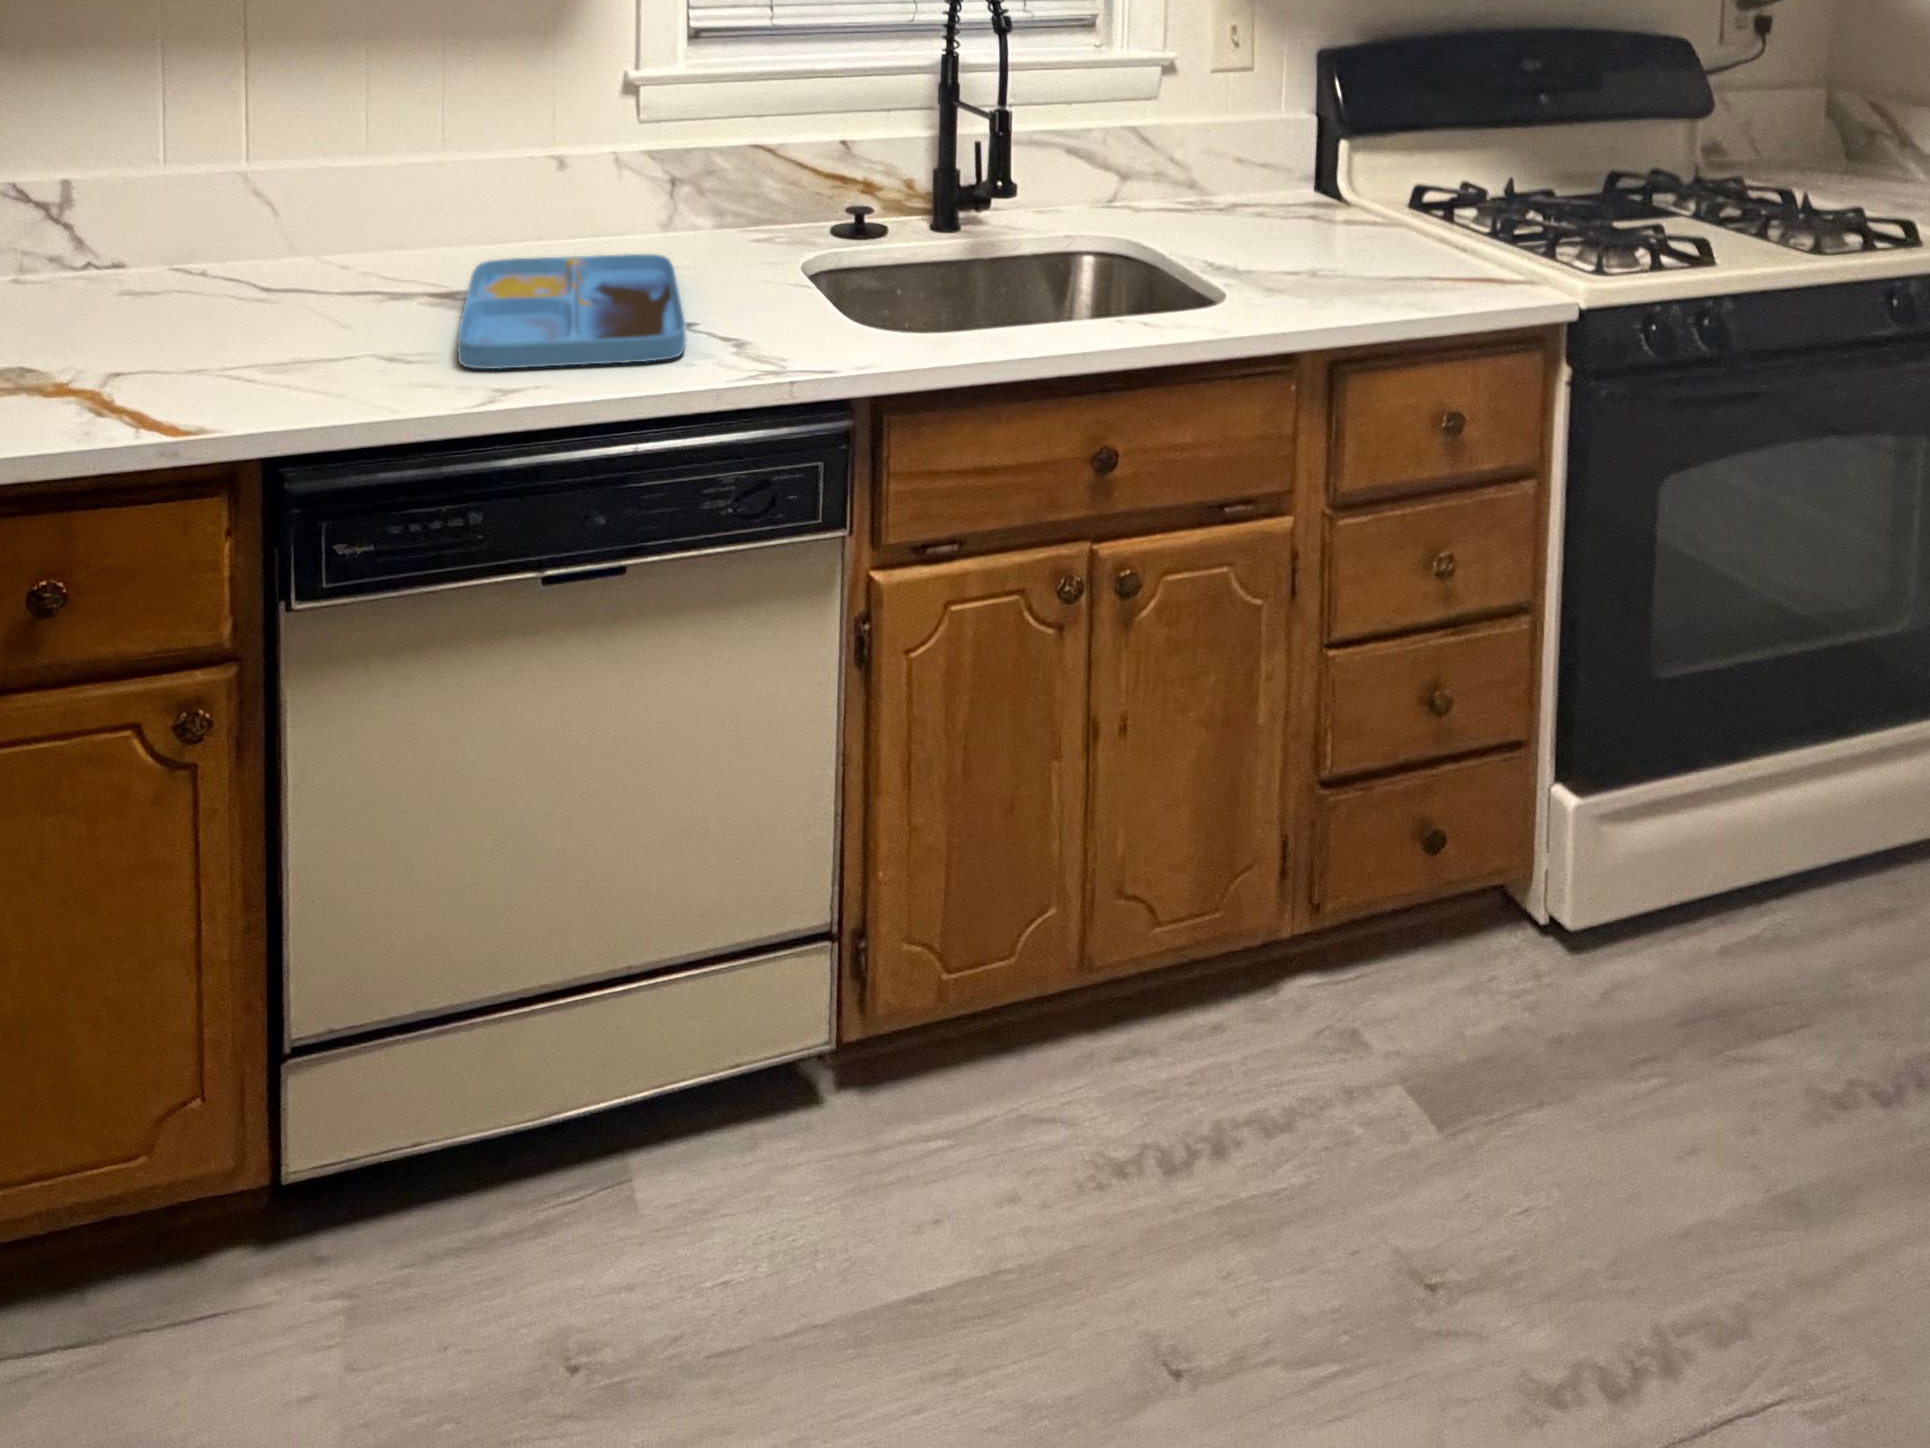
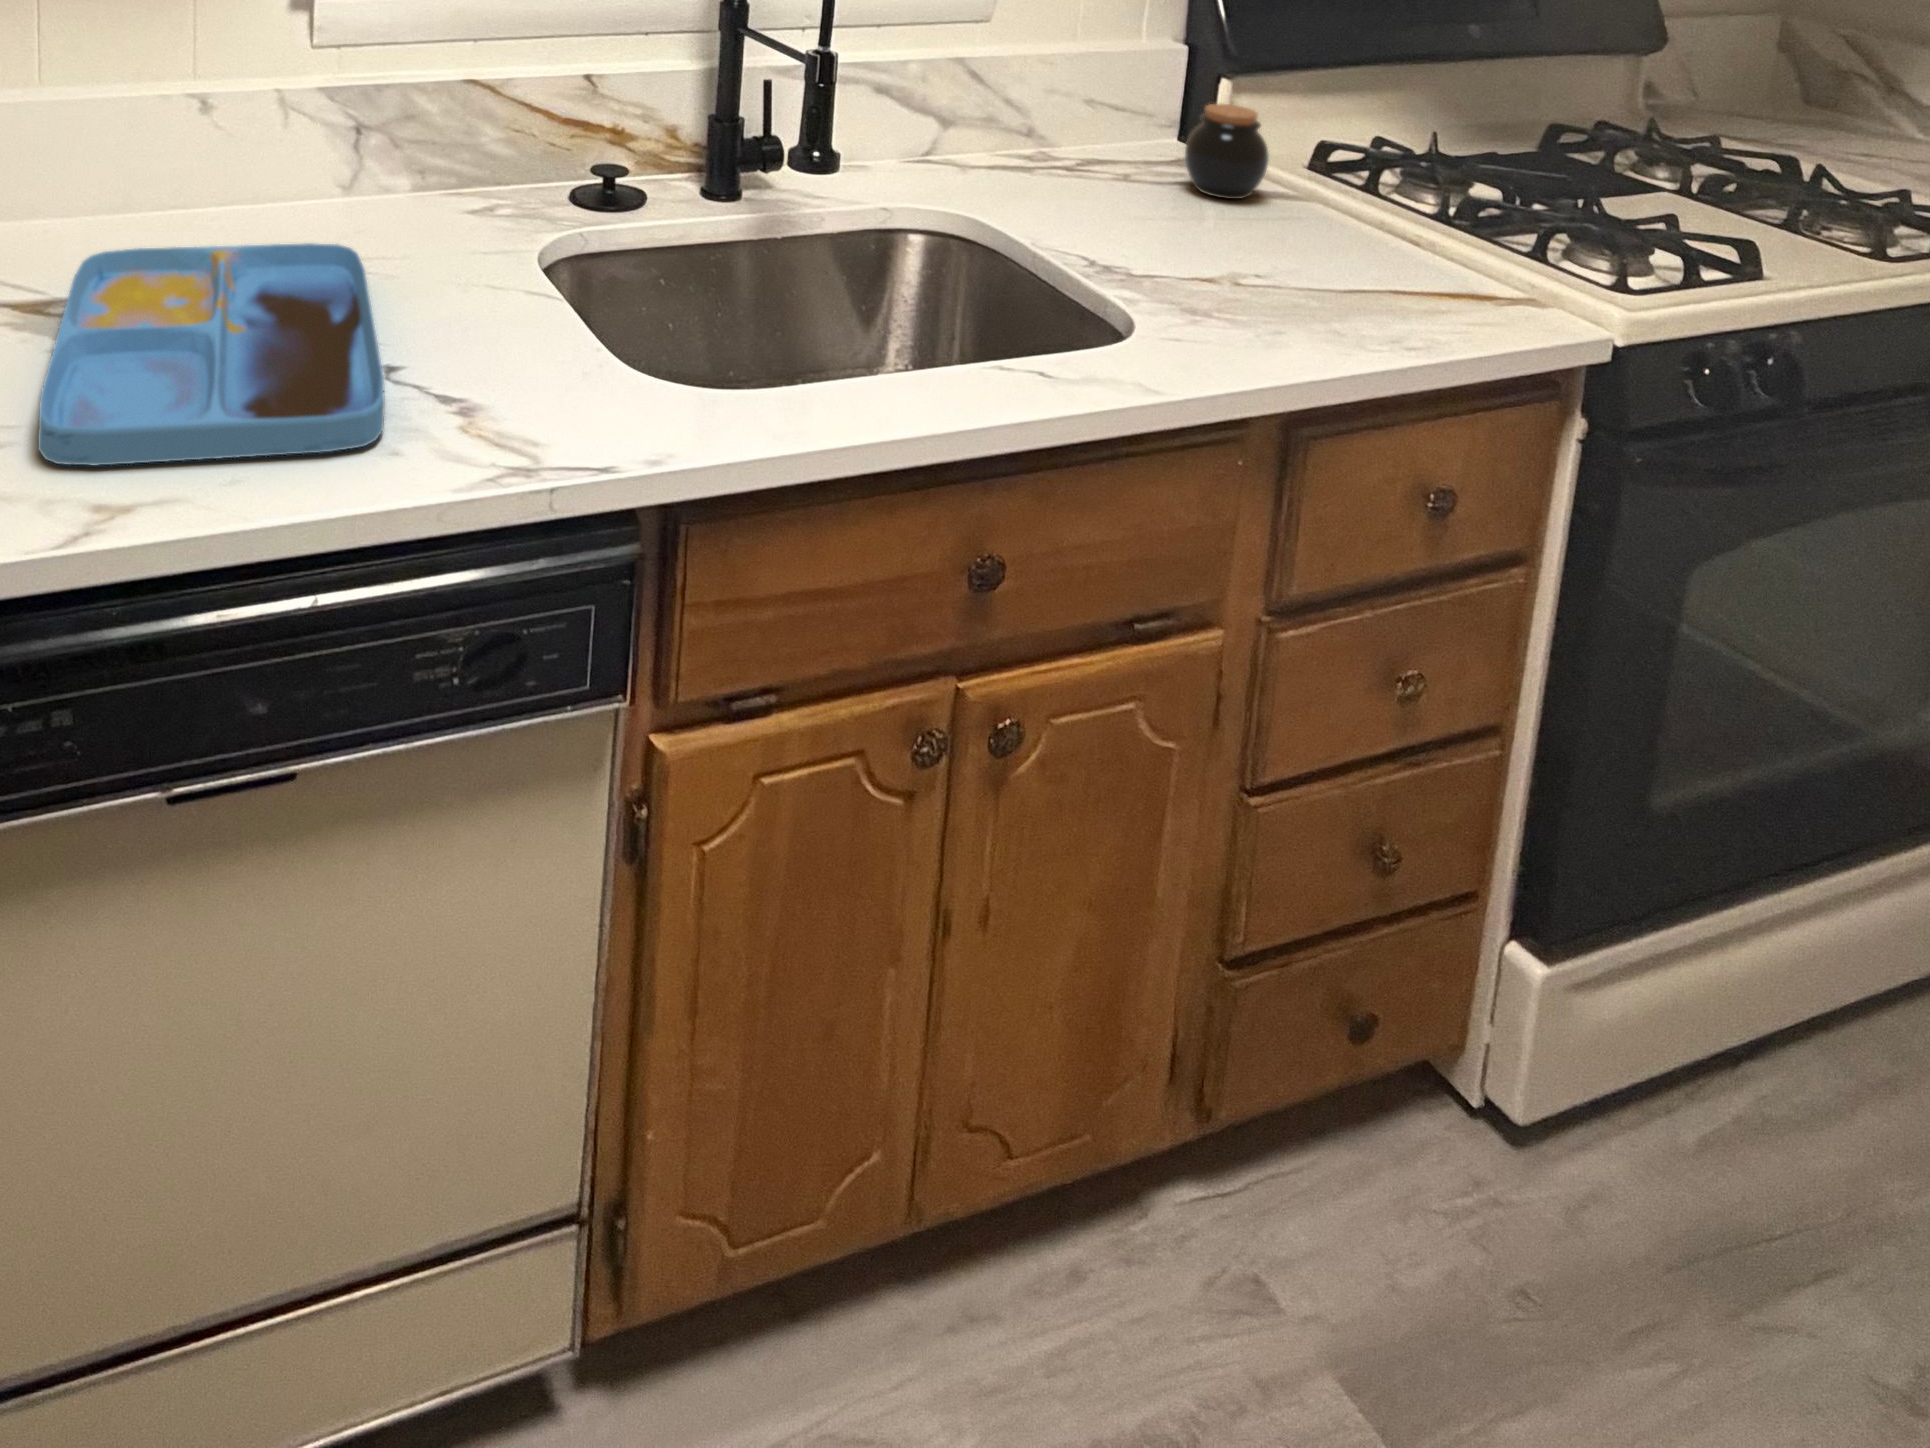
jar: none [1300,155,1362,227] -> present [1185,104,1269,199]

